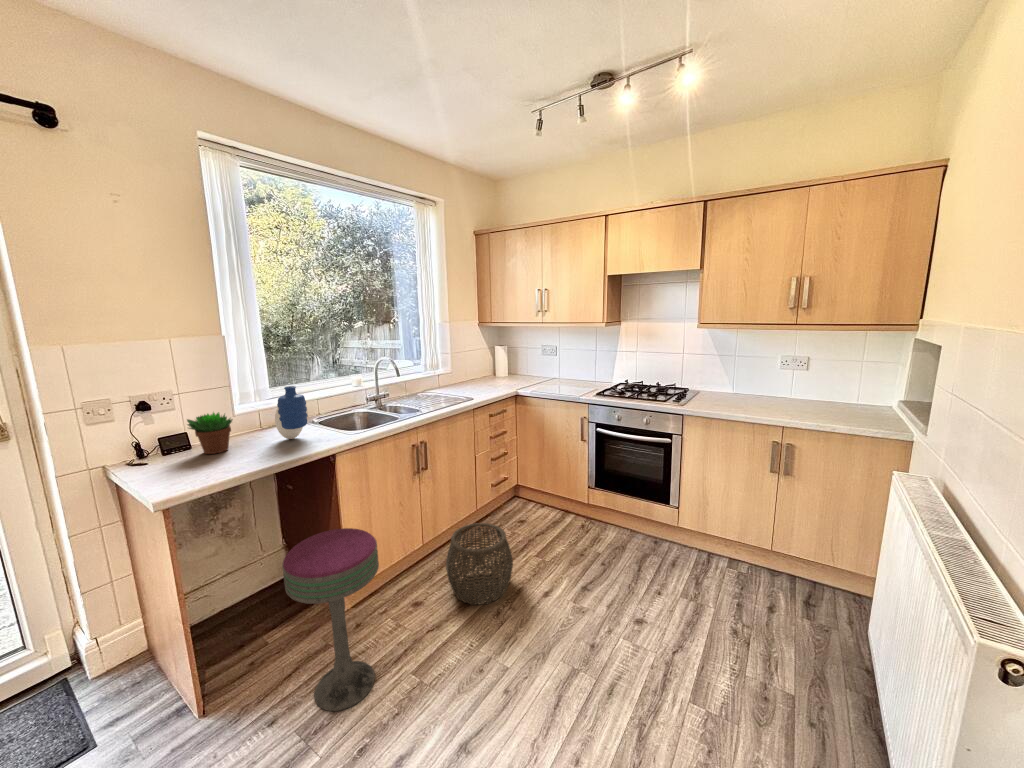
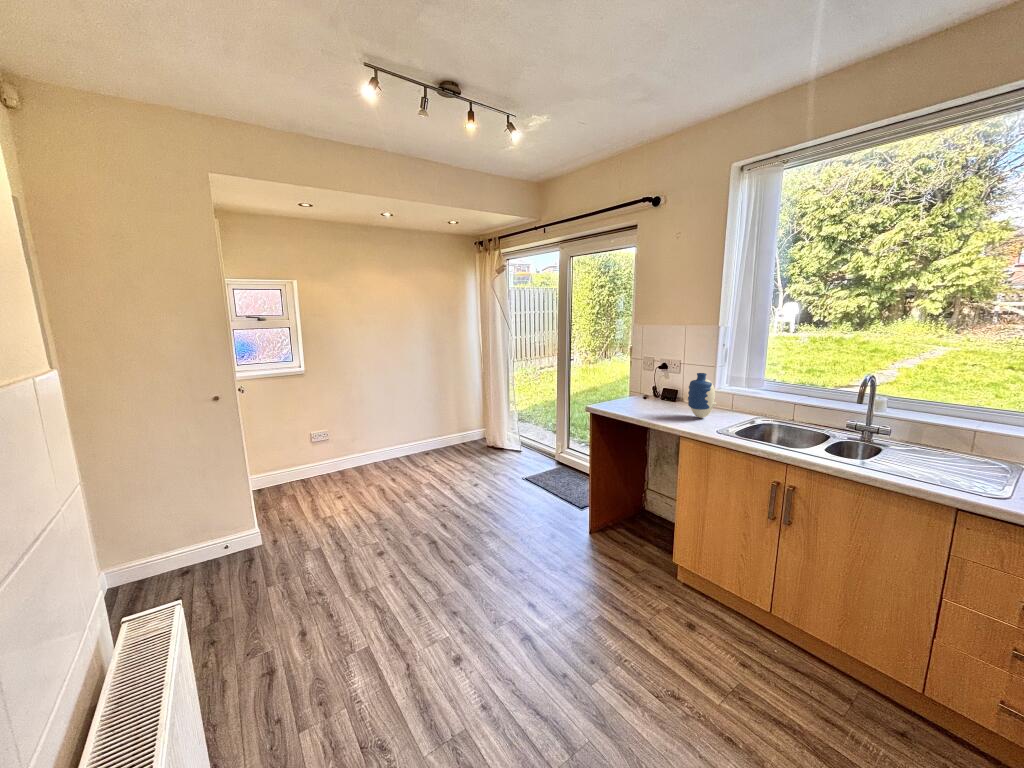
succulent plant: present [187,412,232,454] -> none [657,378,687,408]
woven basket: present [446,523,513,605] -> none [683,598,787,725]
bar stool: present [282,528,379,711] -> none [570,468,633,593]

